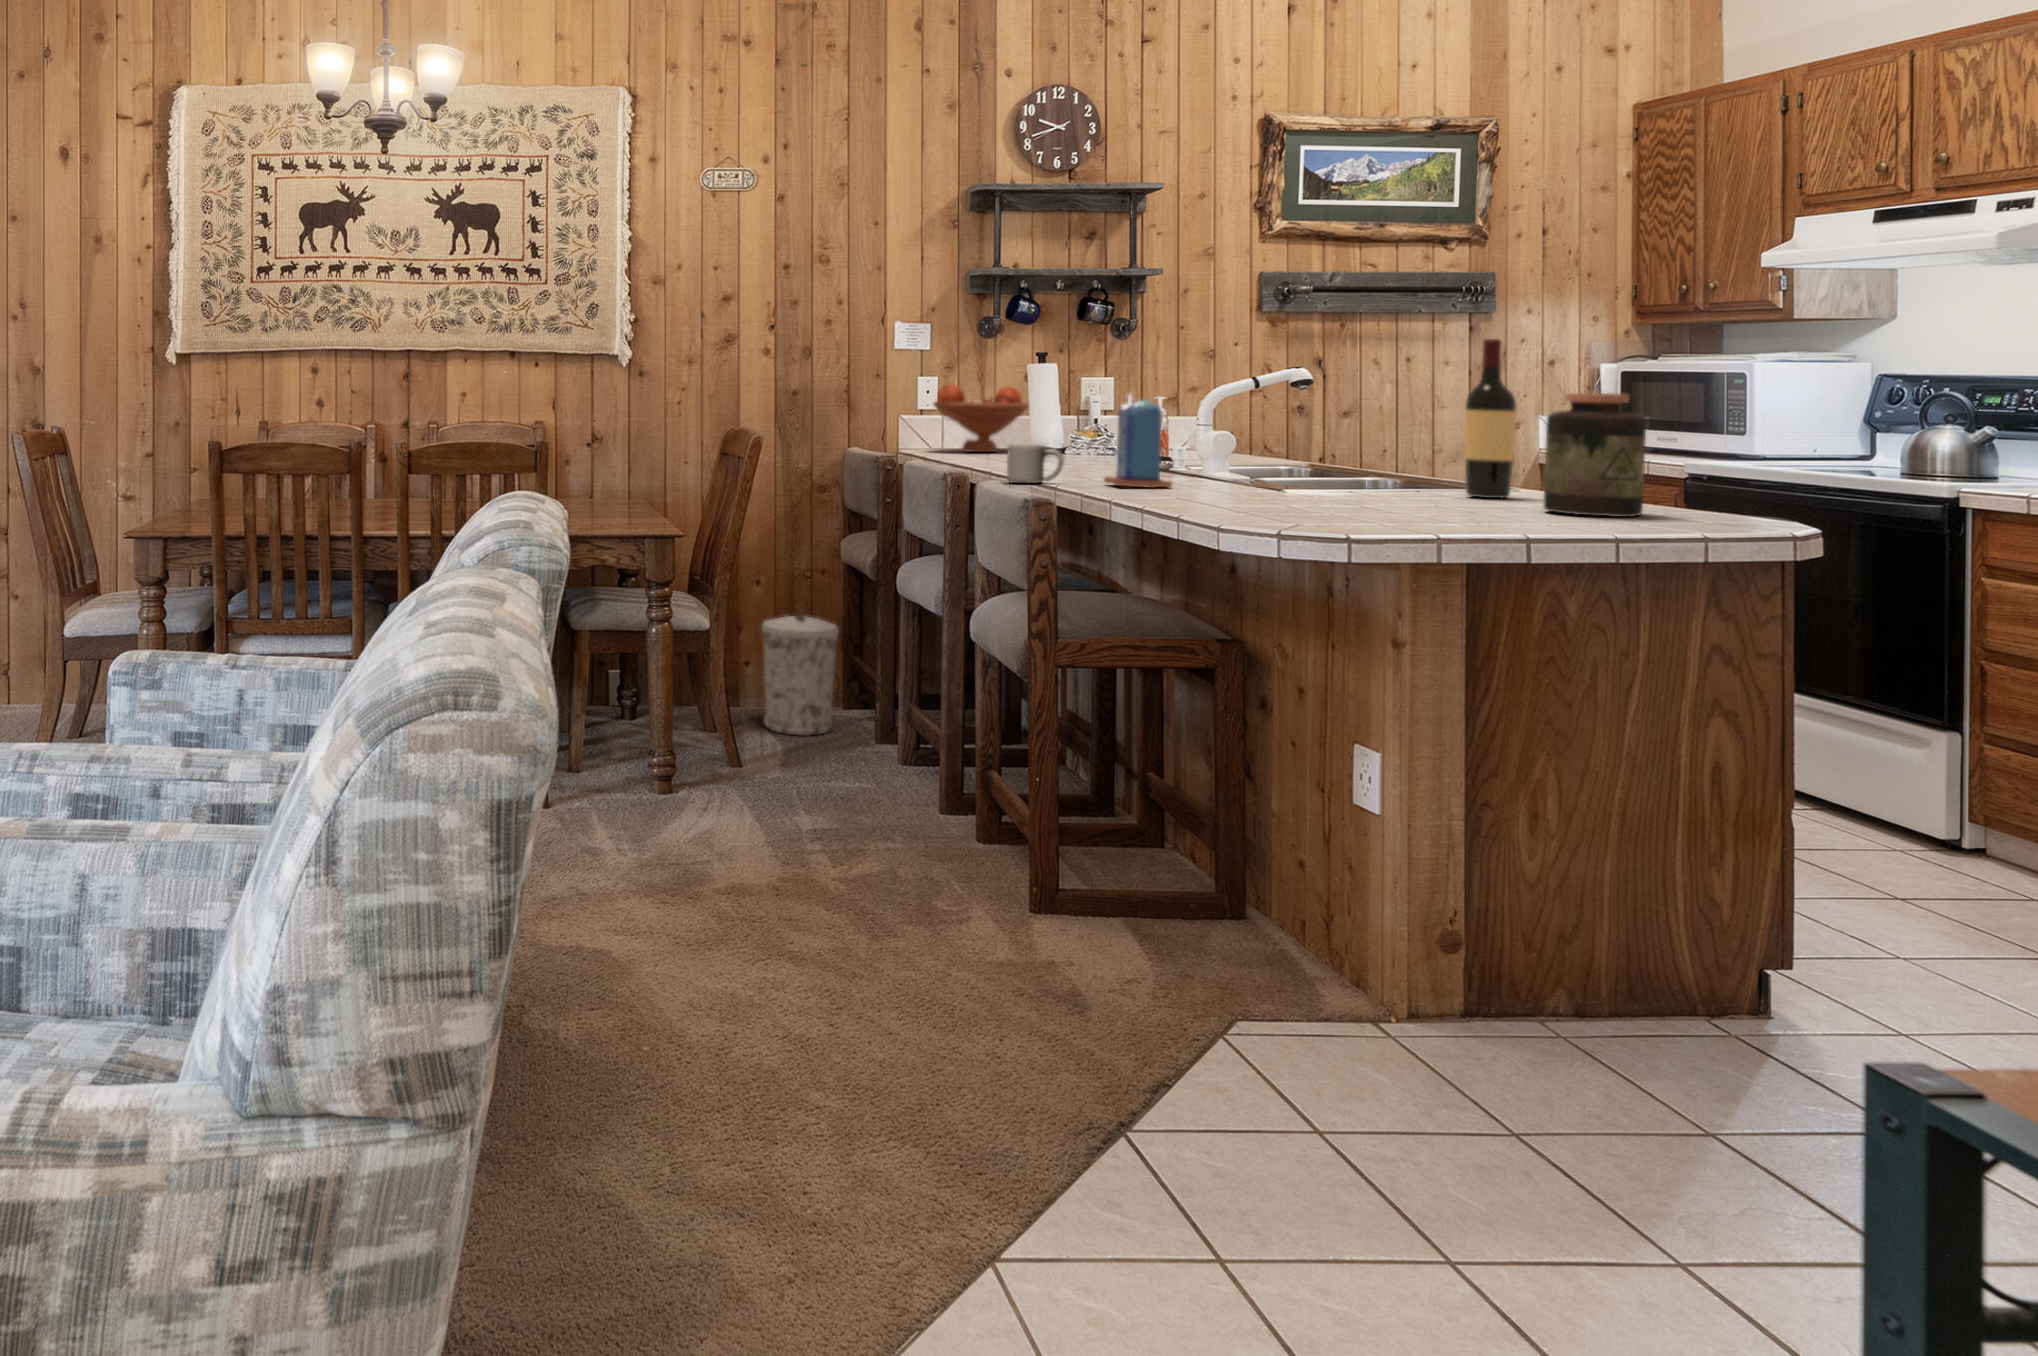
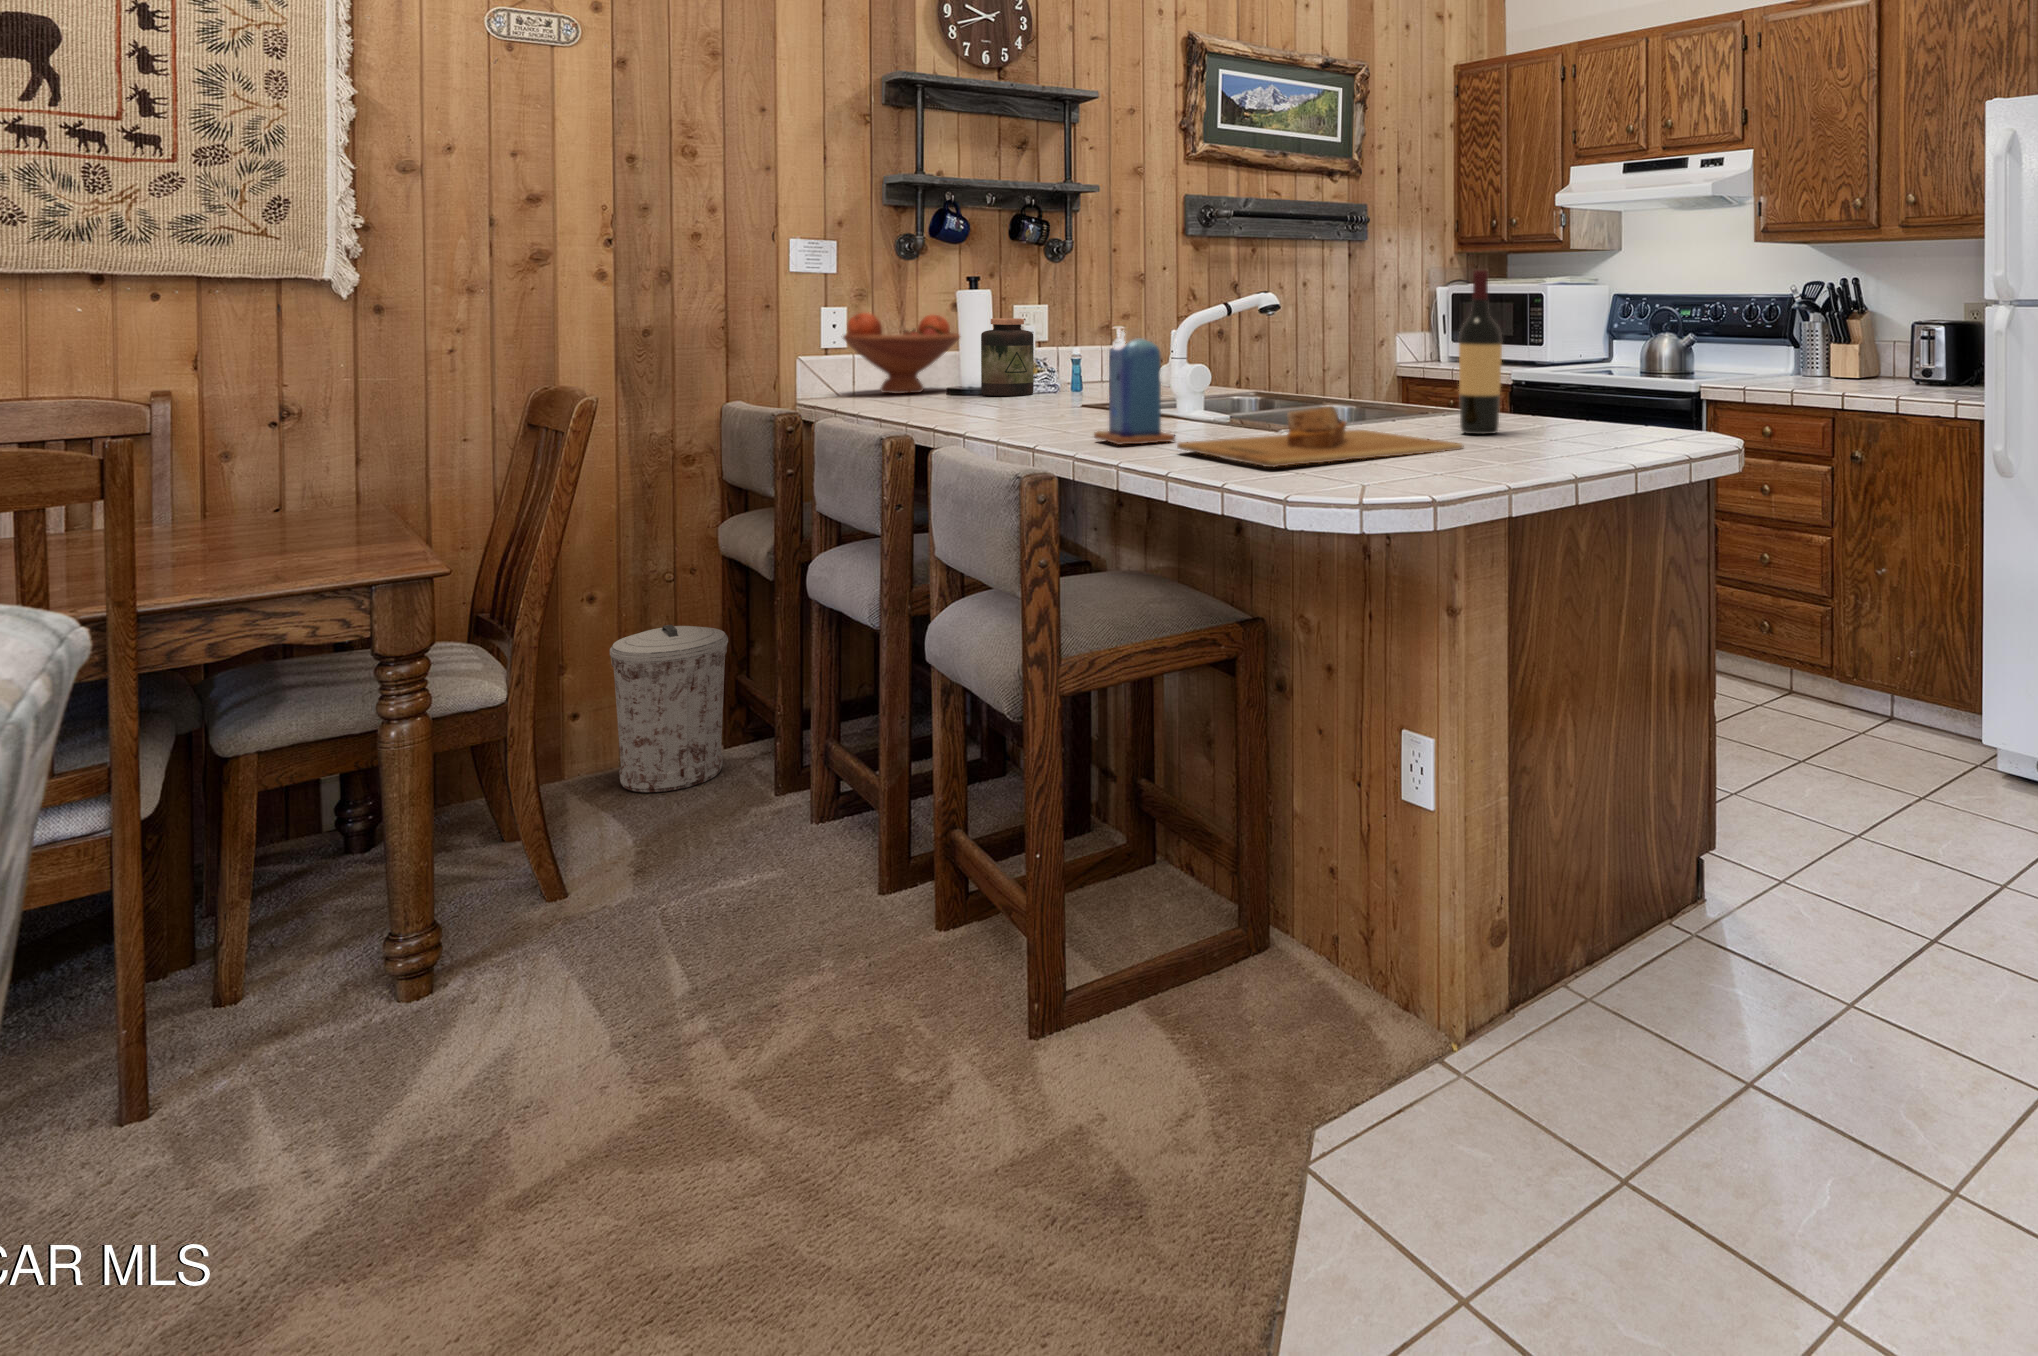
jar: present [1543,393,1646,517] -> present [981,318,1034,396]
mug: present [1007,444,1064,484] -> none [975,396,1045,447]
cutting board: none [1163,459,1446,507] -> present [1177,406,1463,467]

